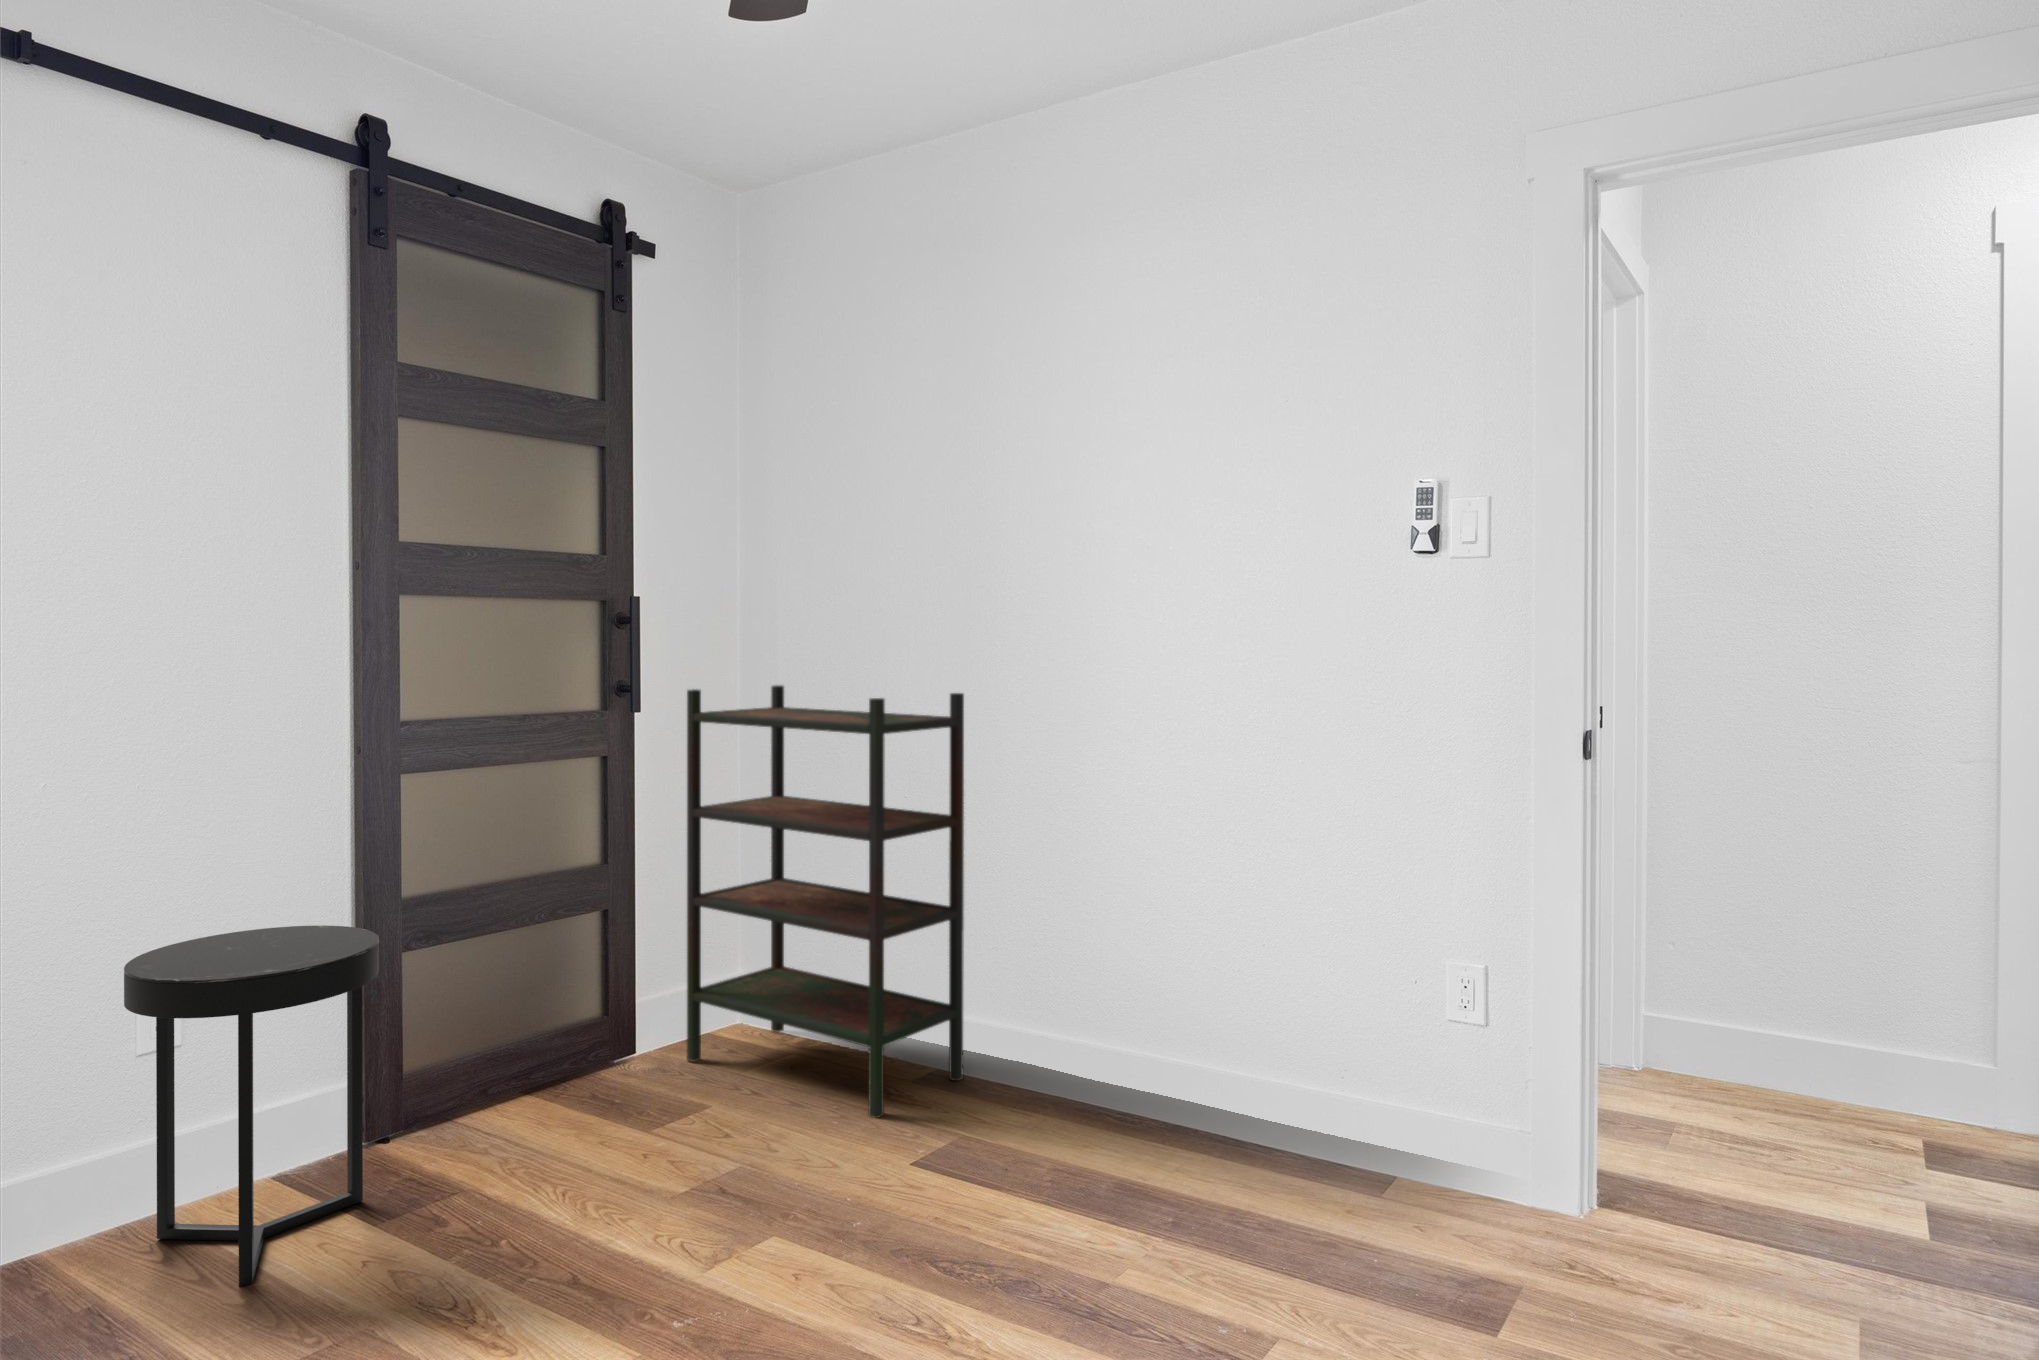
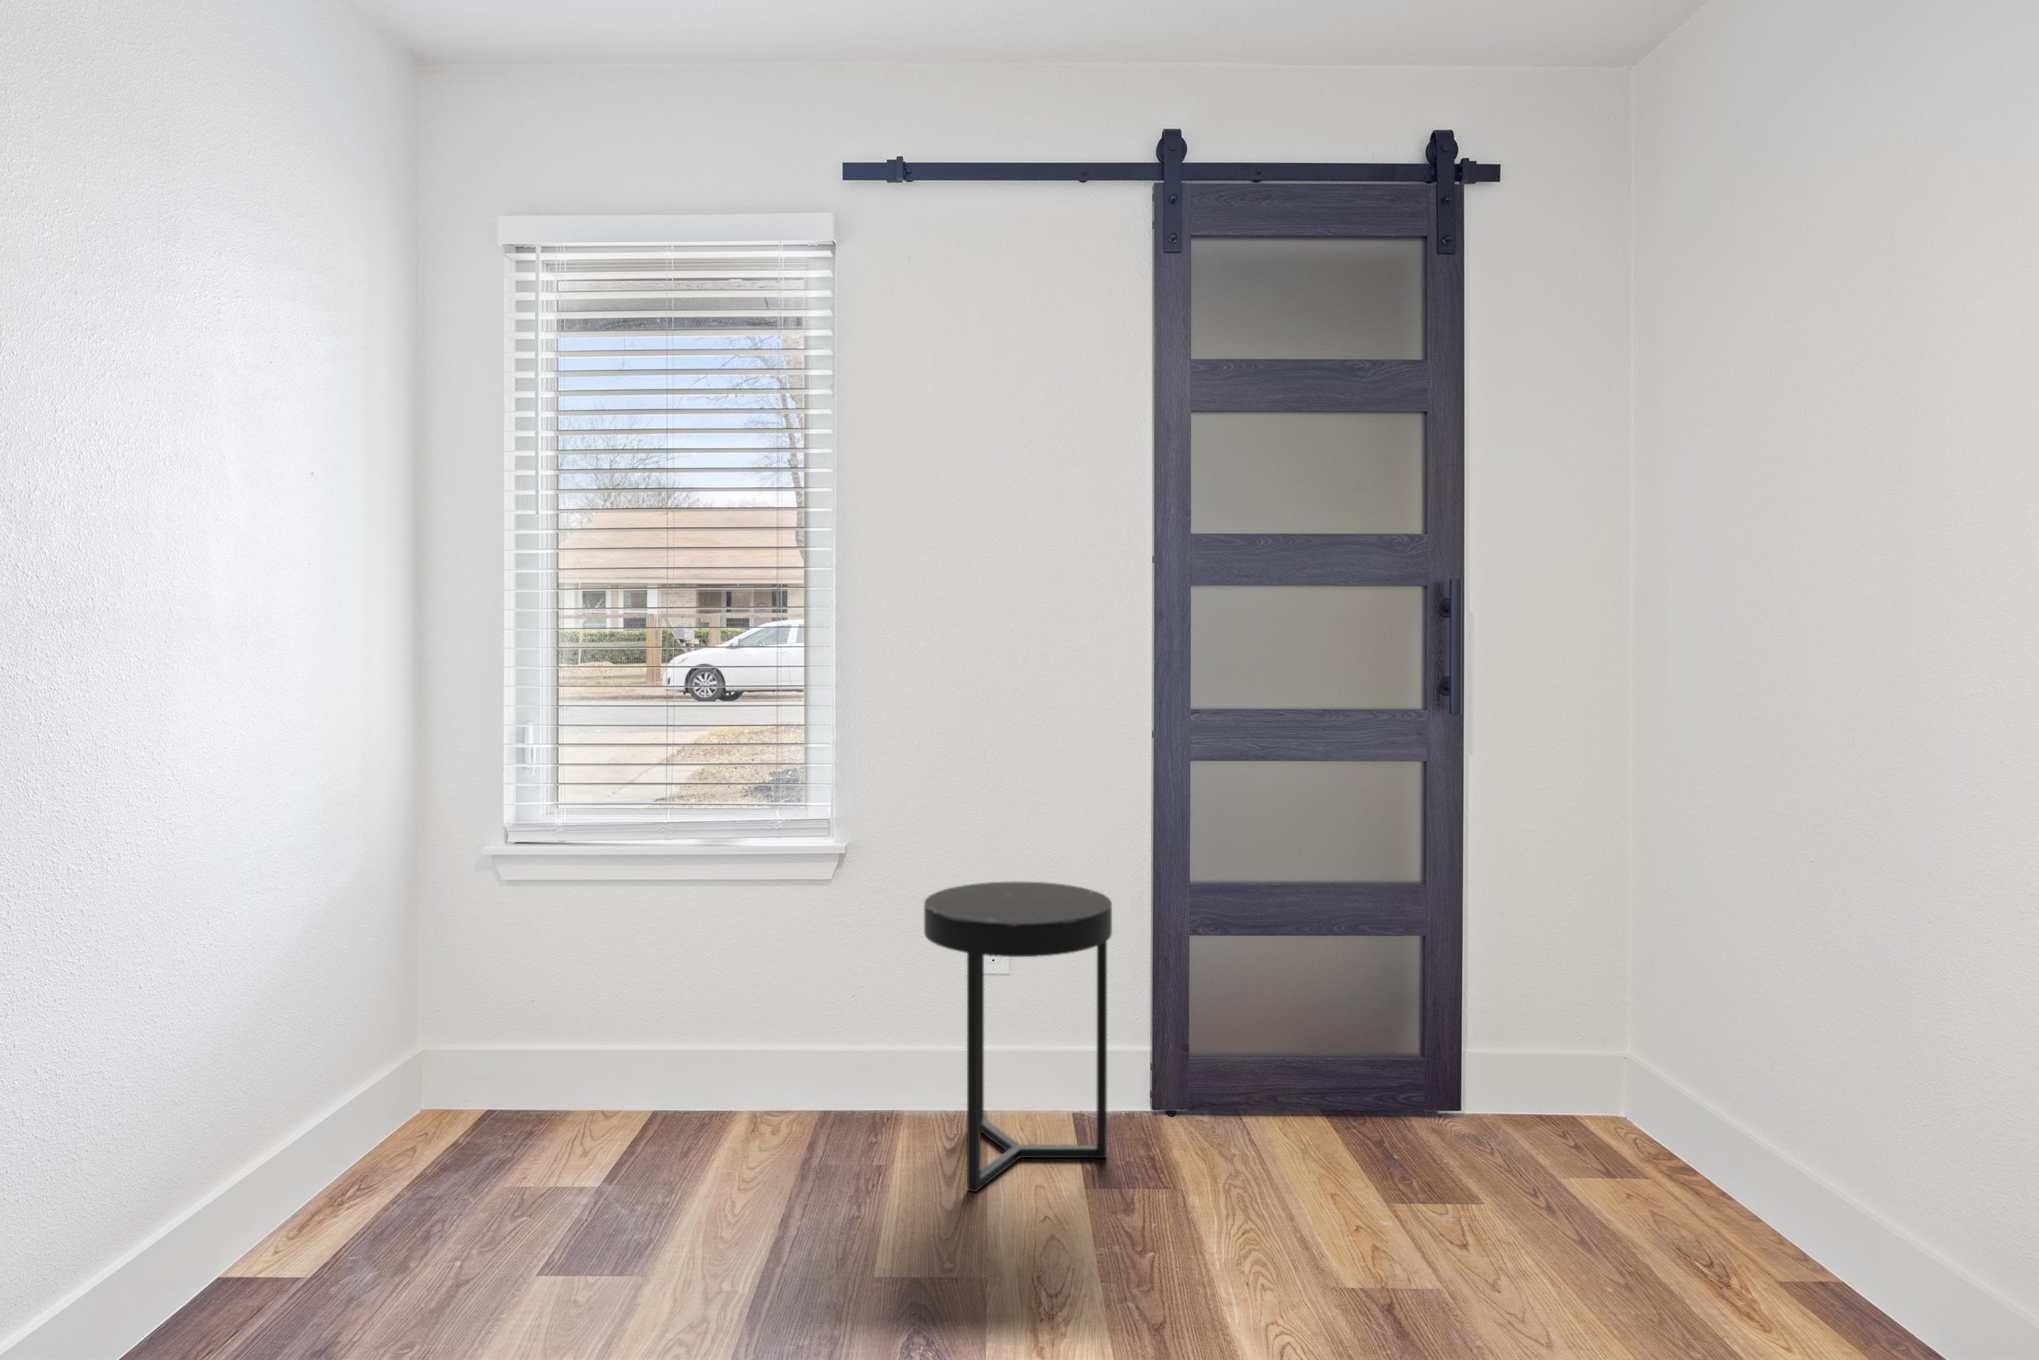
bookshelf: present [687,685,964,1118] -> none [1511,691,1873,1322]

